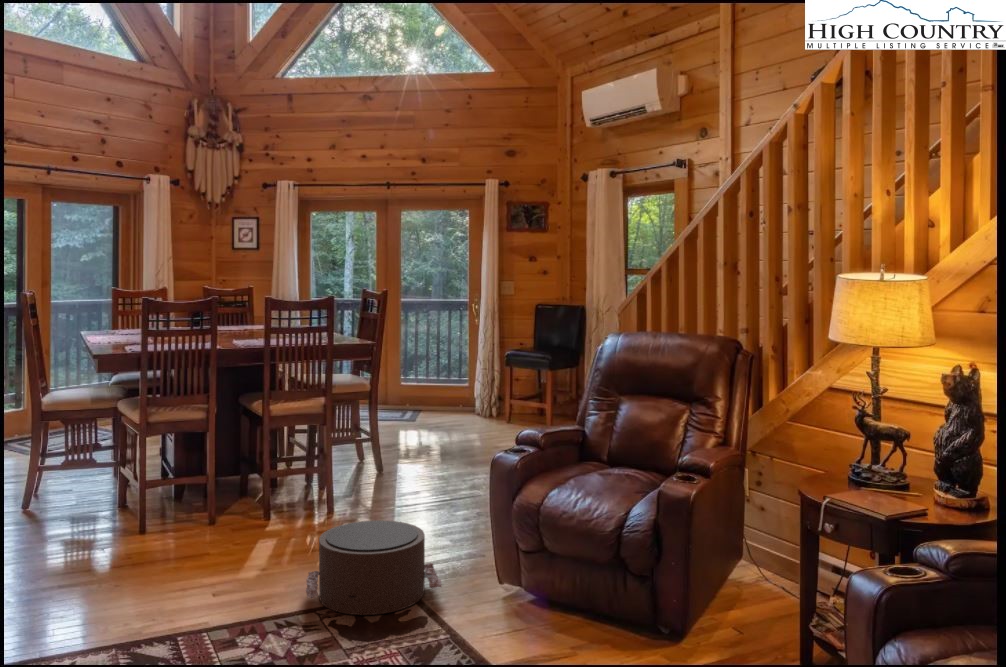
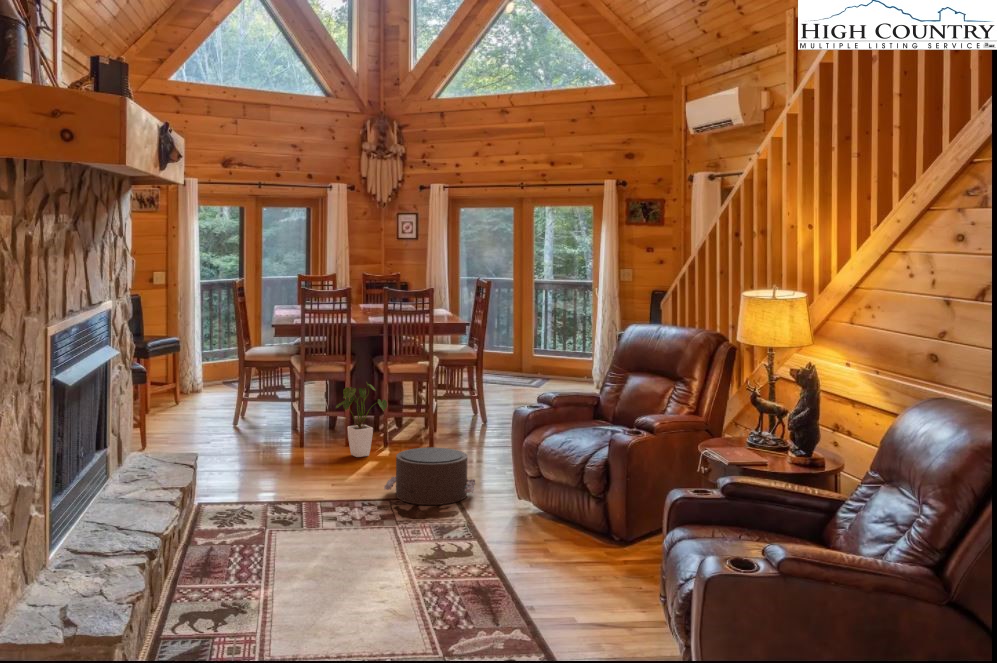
house plant: none [197,428,277,537] -> present [336,382,387,457]

